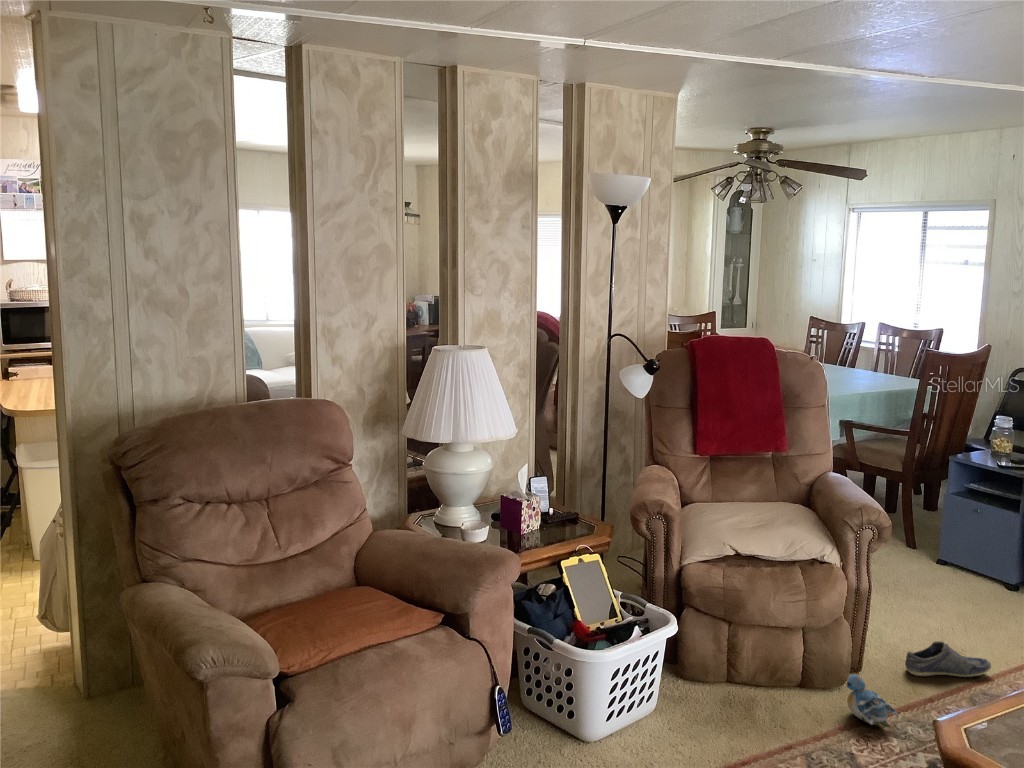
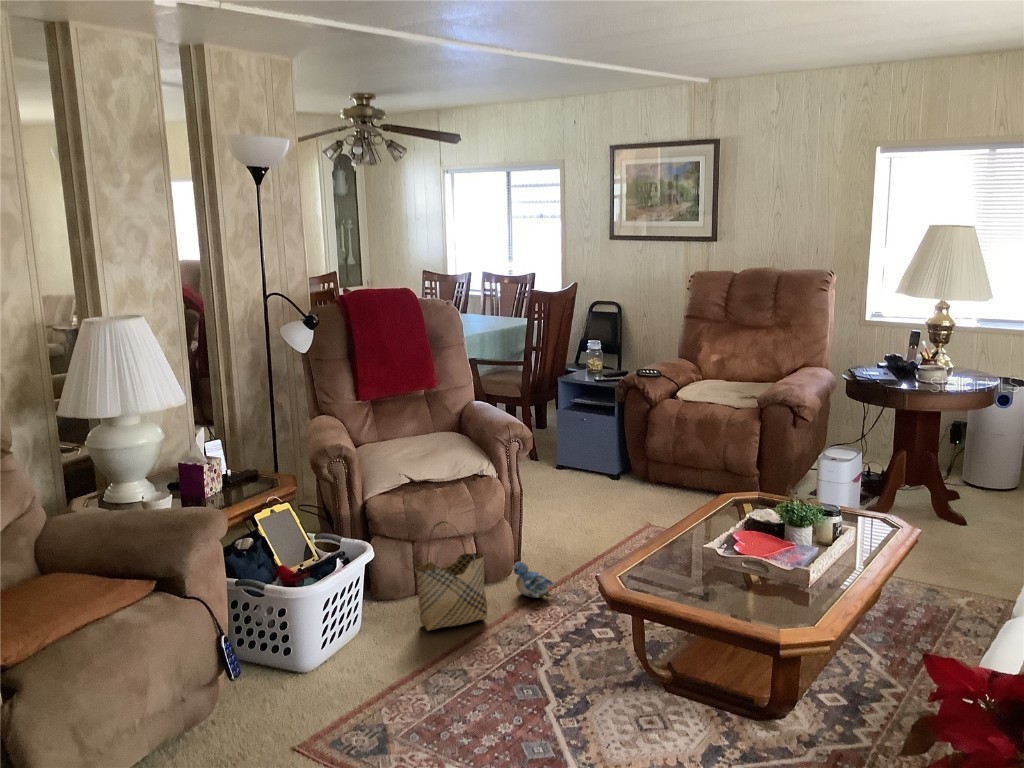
woven basket: none [722,609,807,734] -> present [415,521,487,631]
shoe: present [905,641,991,677] -> none [551,524,611,555]

